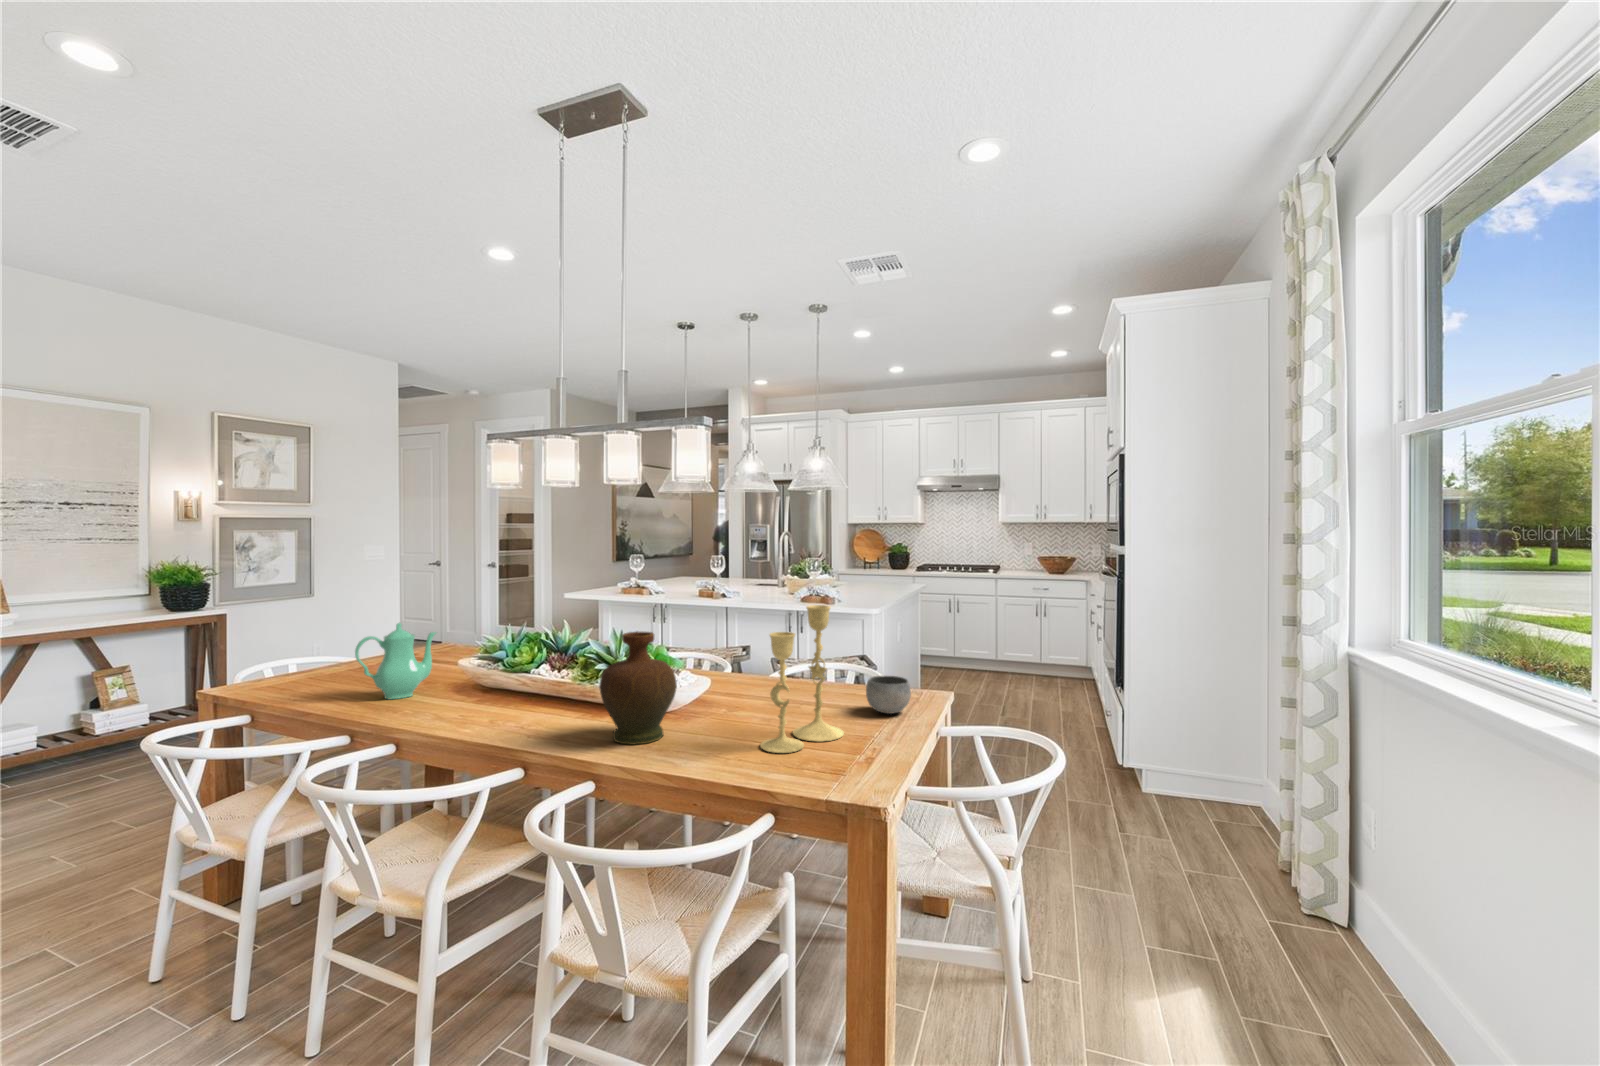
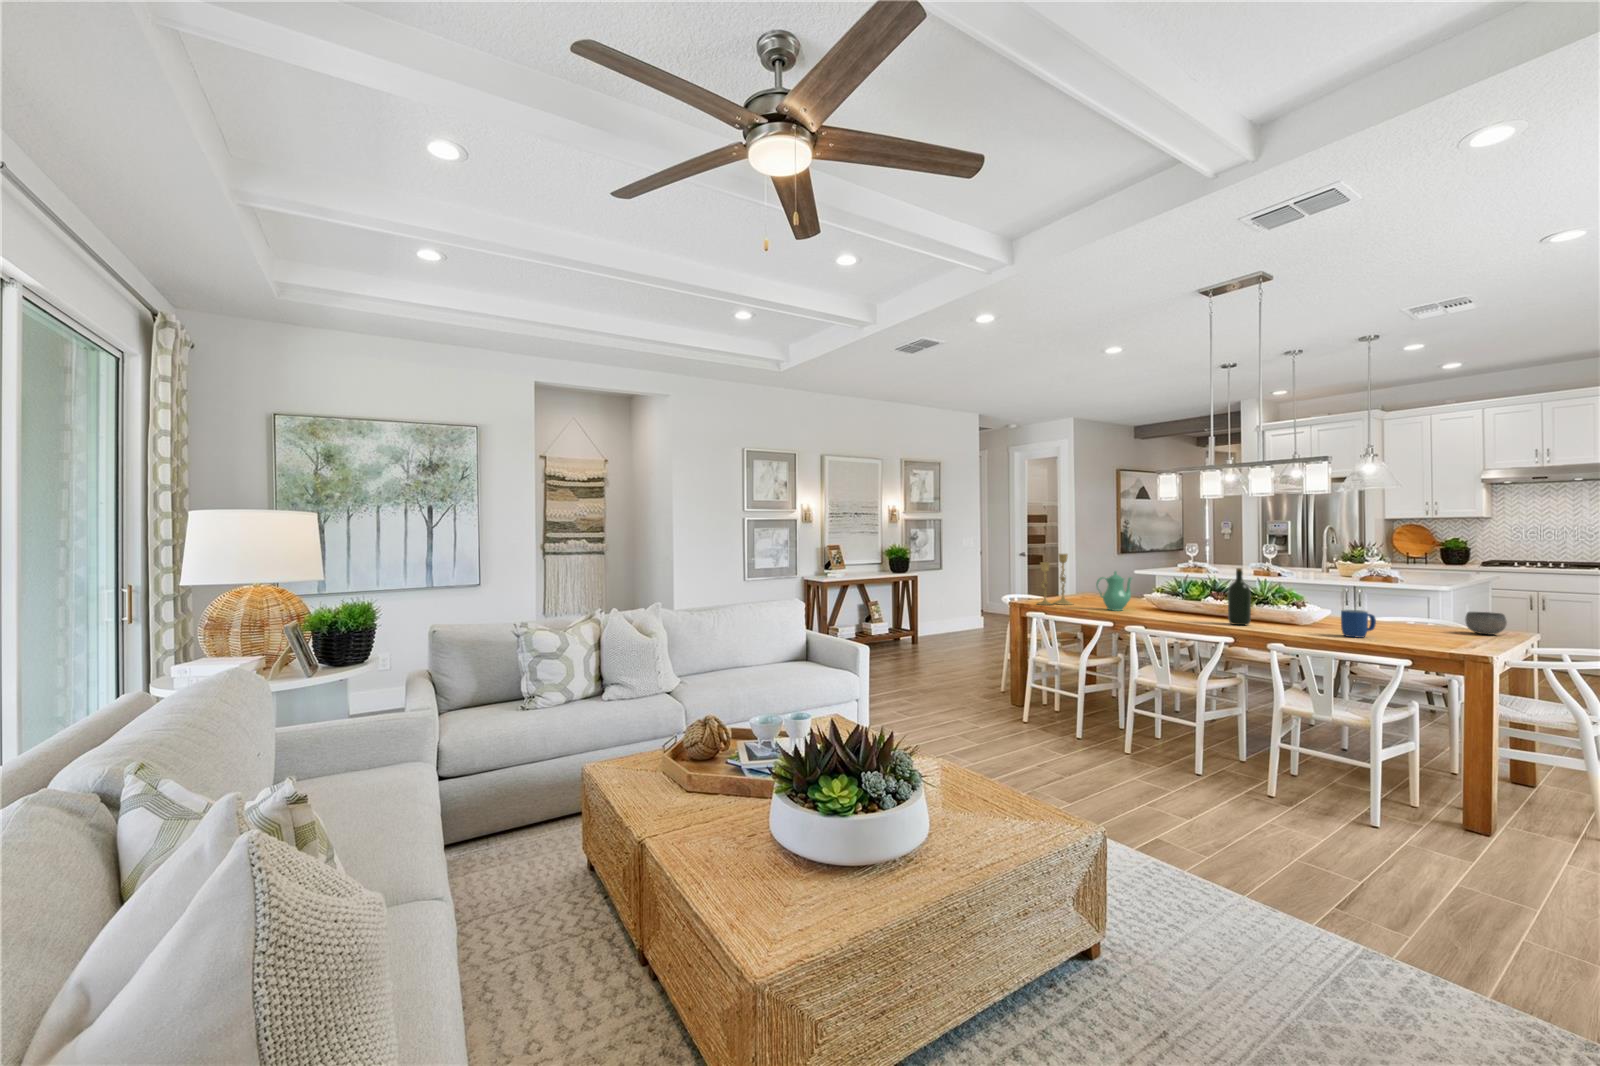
candlestick: present [760,605,844,753] -> present [1038,554,1072,605]
wine bottle: none [529,624,569,736] -> present [1228,568,1251,625]
decorative vase: present [599,632,677,745] -> none [1276,573,1327,631]
mug: none [679,704,732,763] -> present [1341,610,1376,638]

